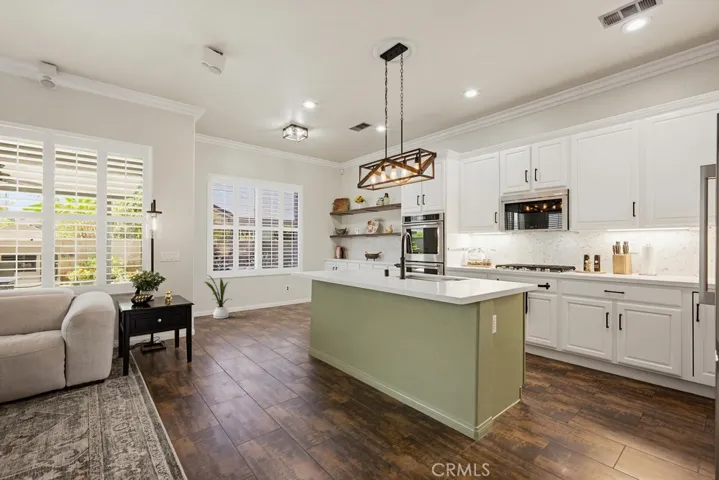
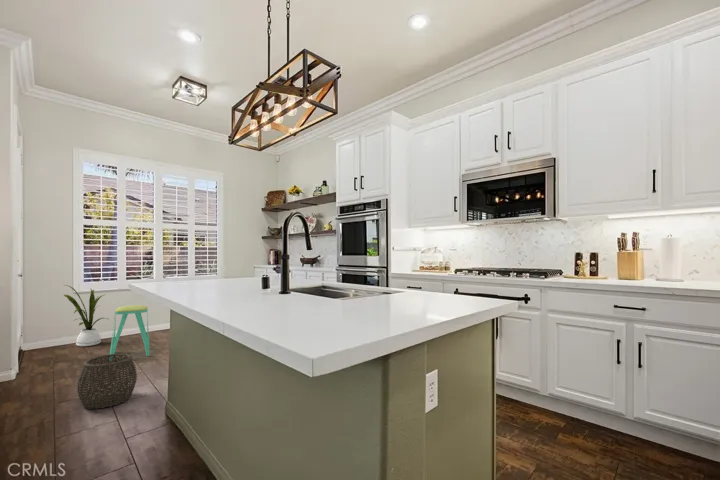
stool: none [243,290,271,328] -> present [110,305,149,356]
woven basket: none [253,320,285,354] -> present [77,354,137,409]

